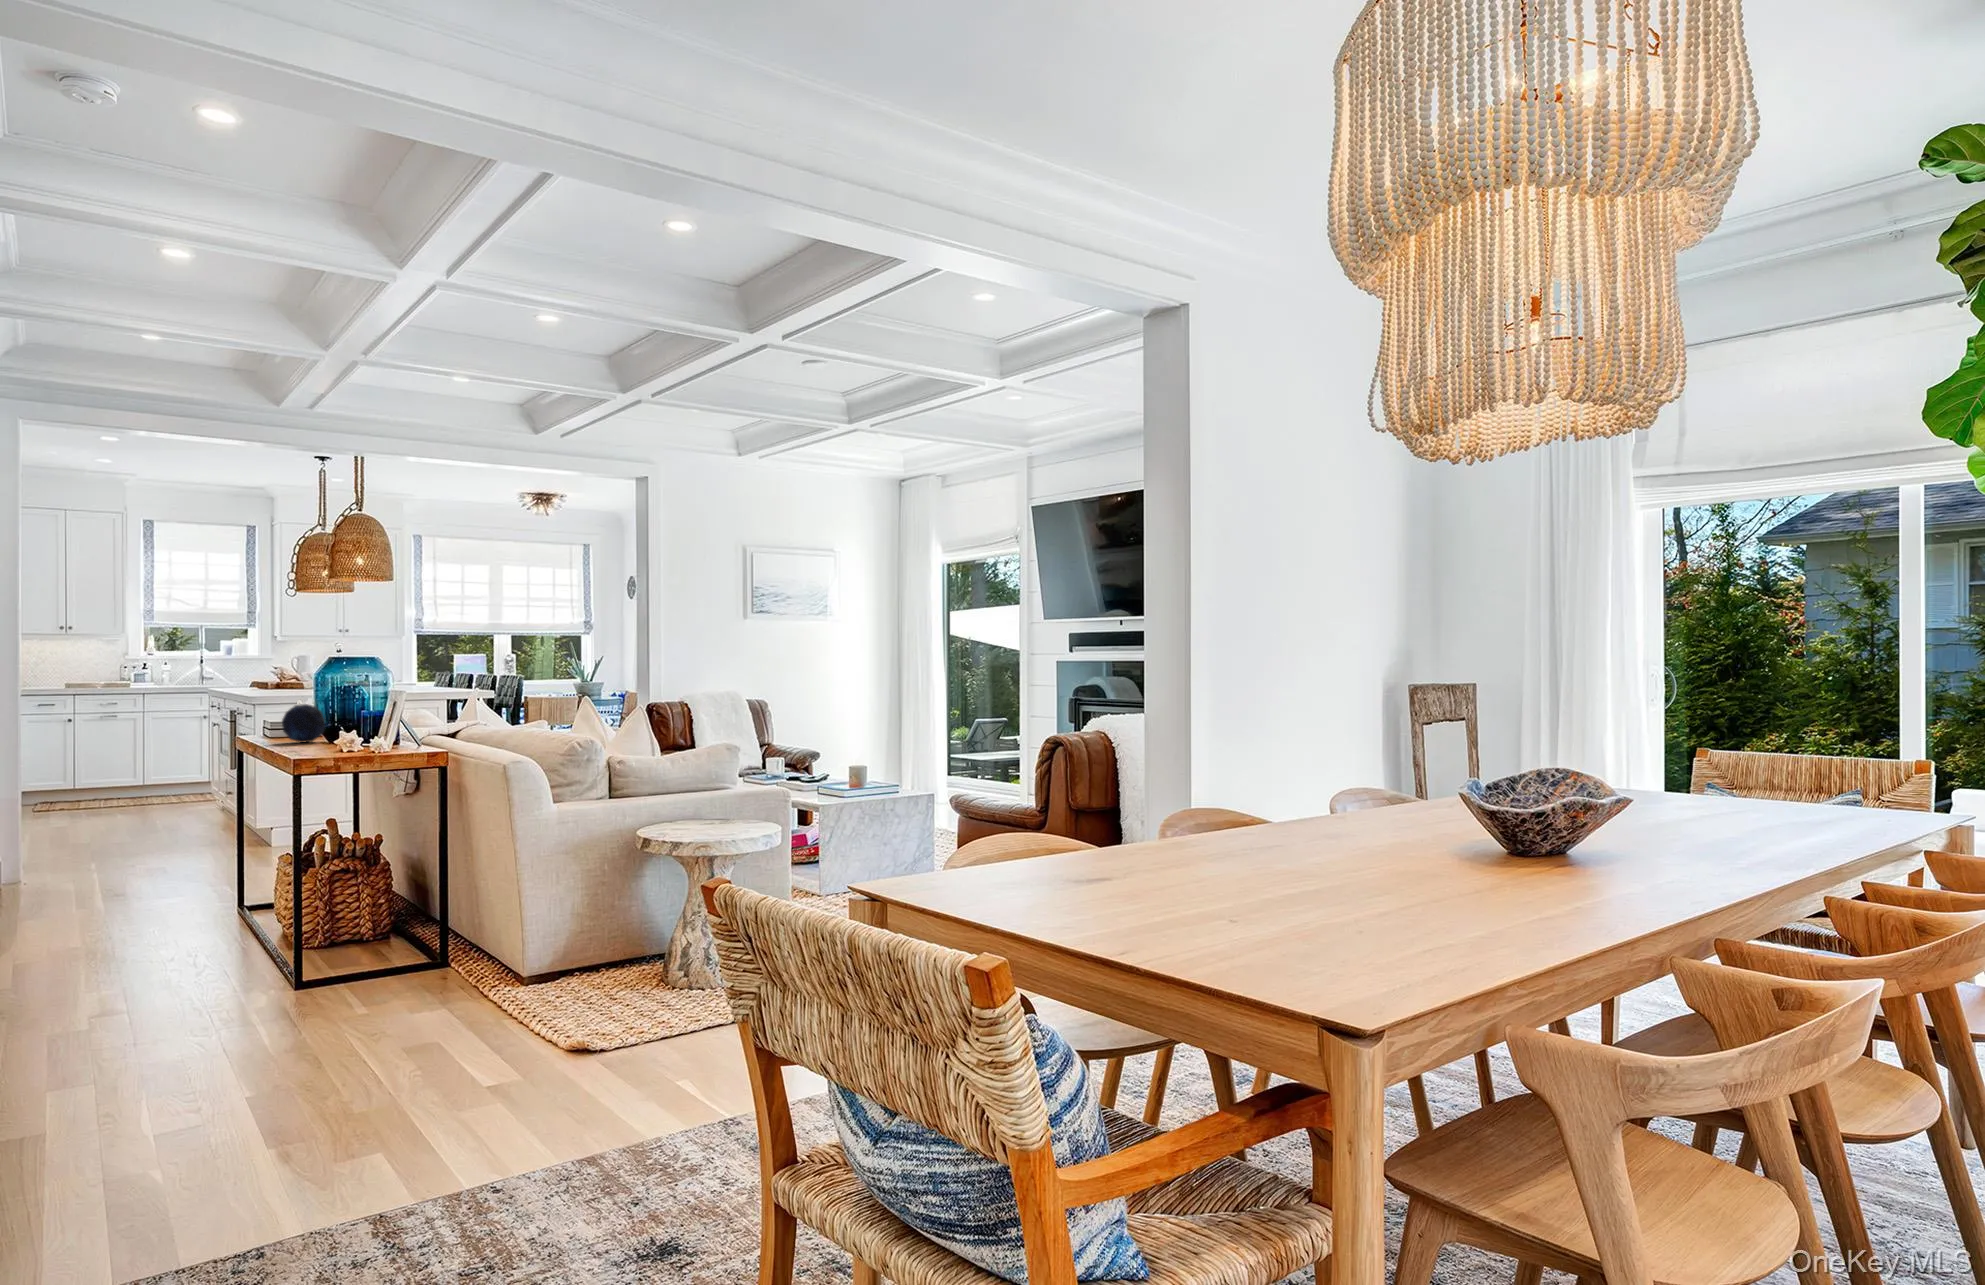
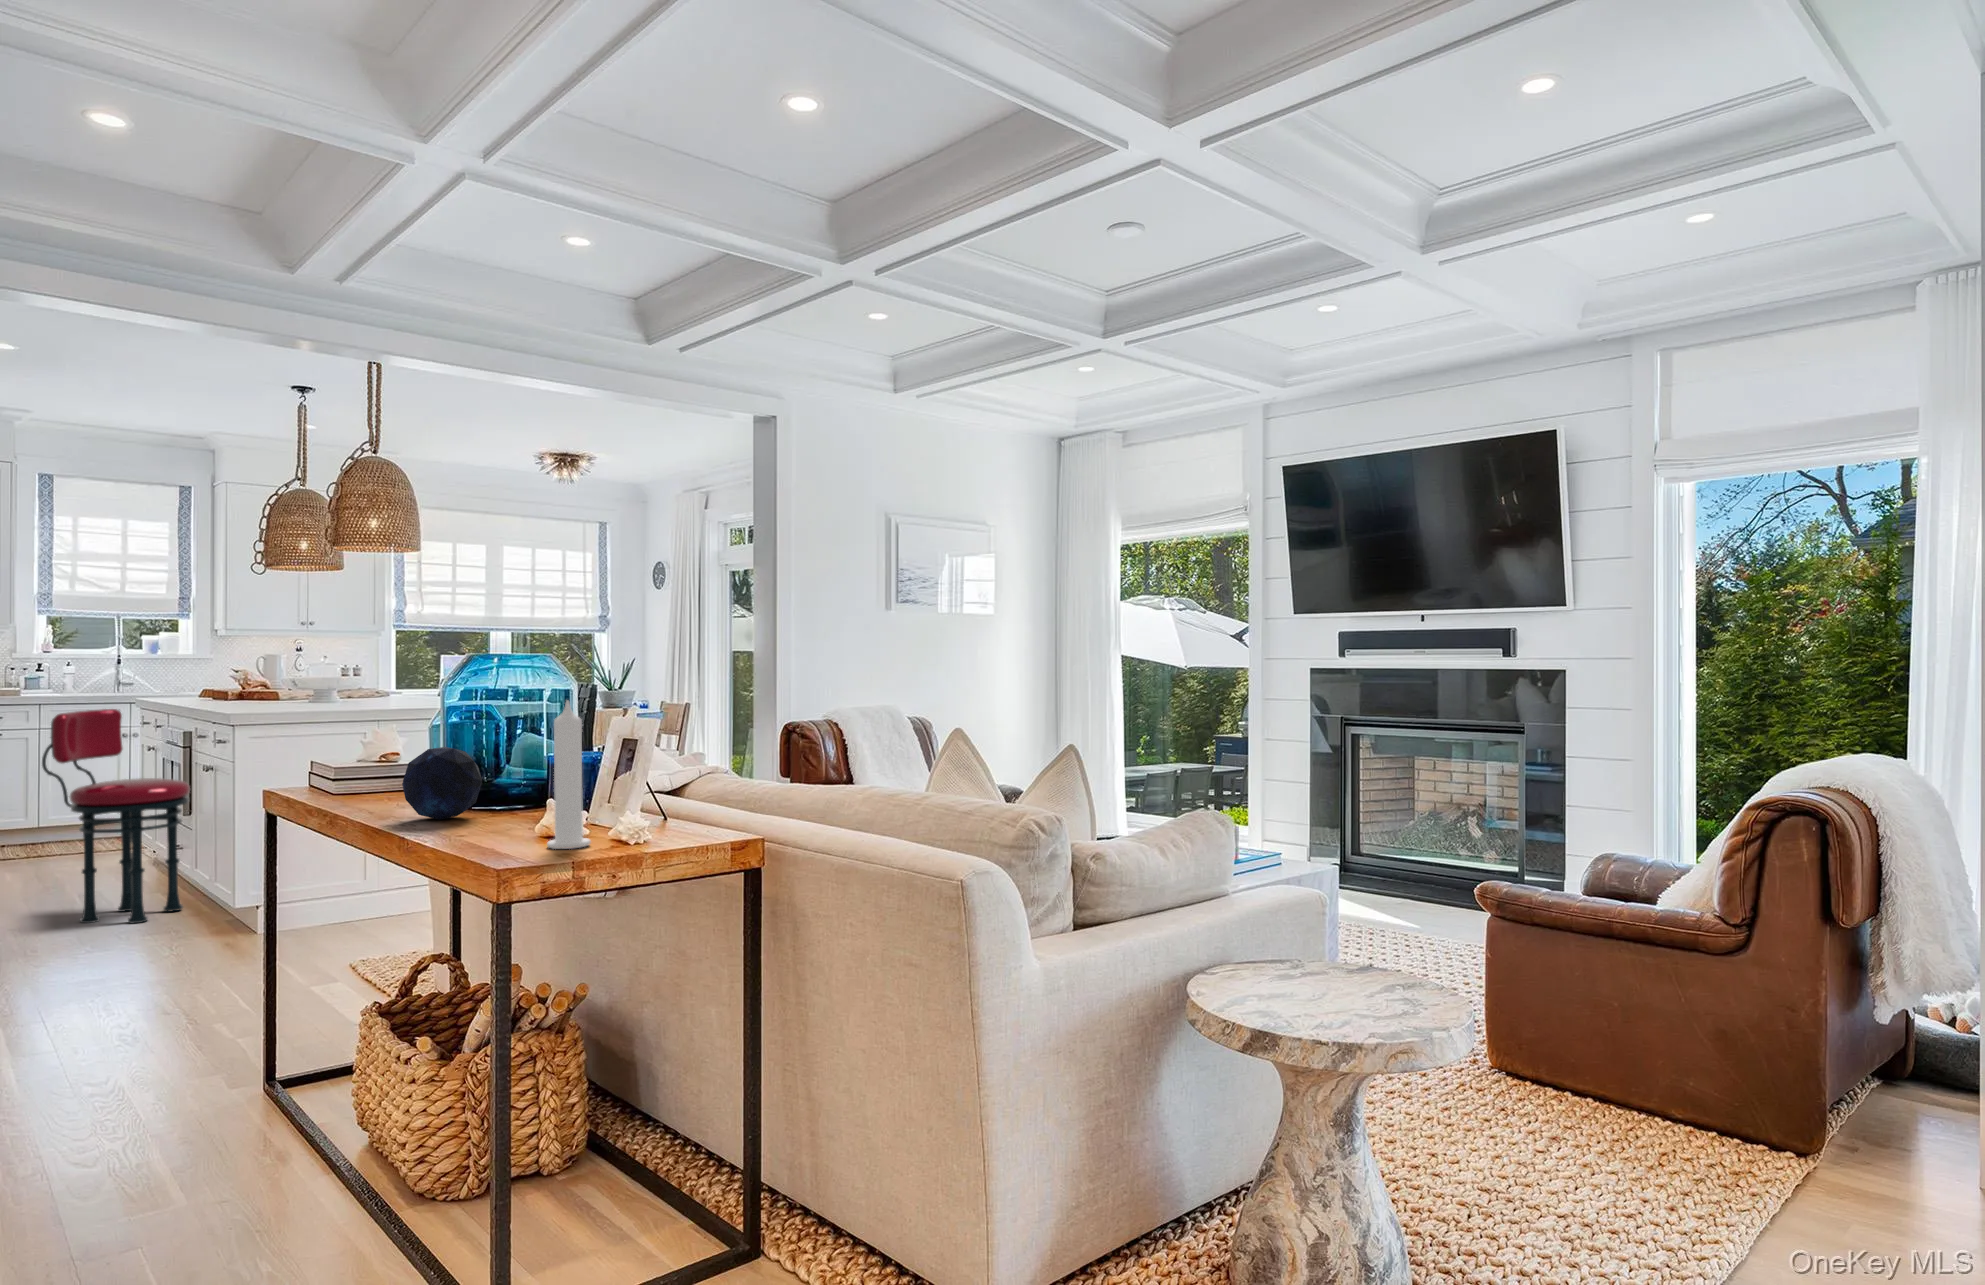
candle: none [330,677,353,750] -> present [547,700,591,849]
stool: none [135,693,233,840] -> present [42,709,190,924]

